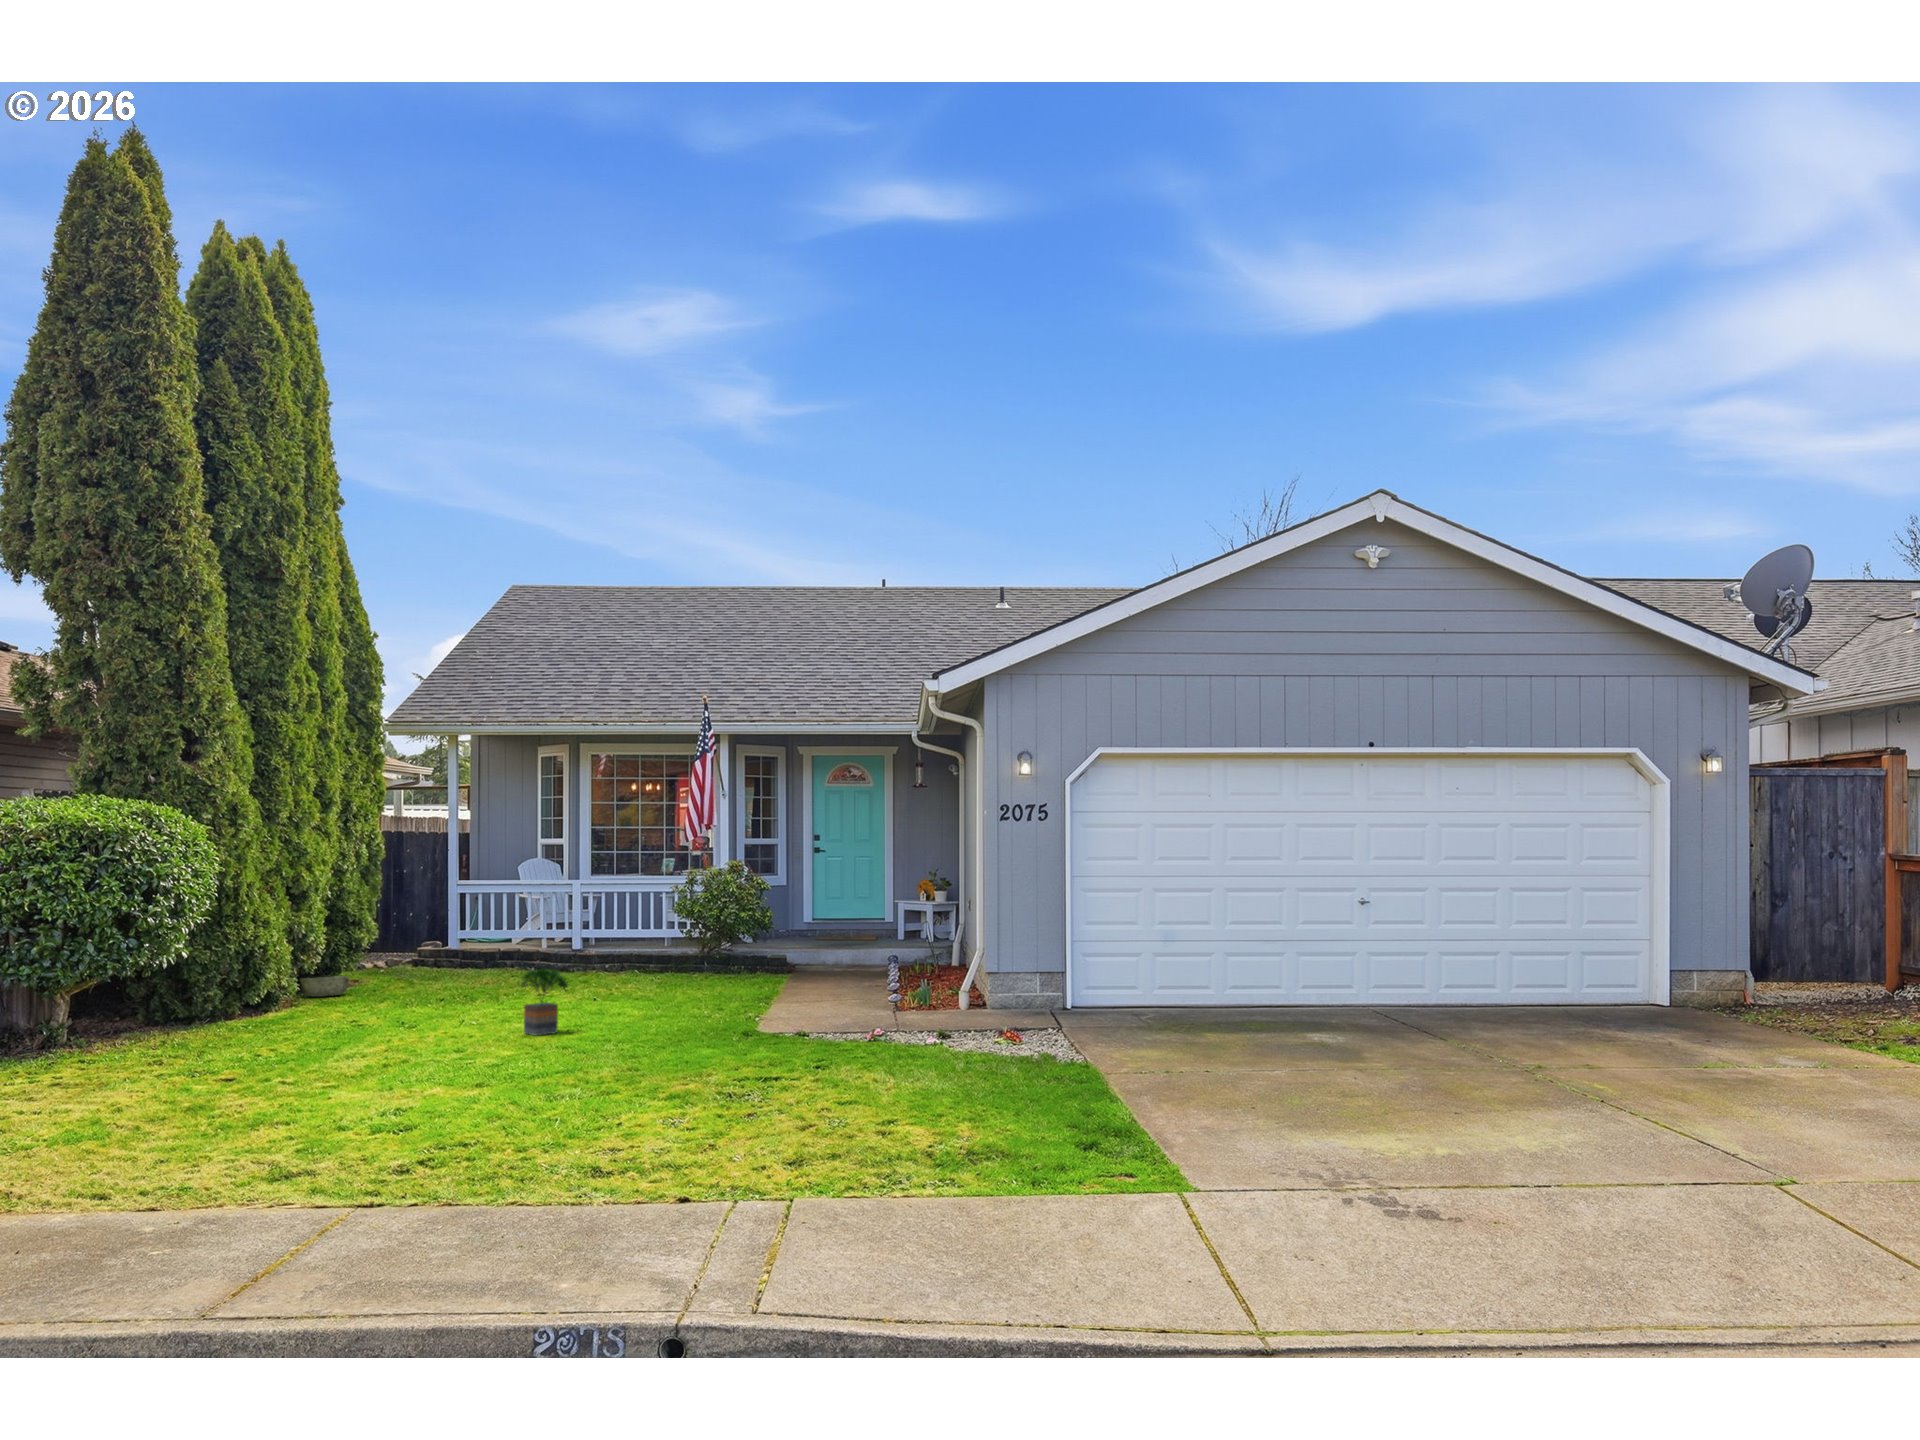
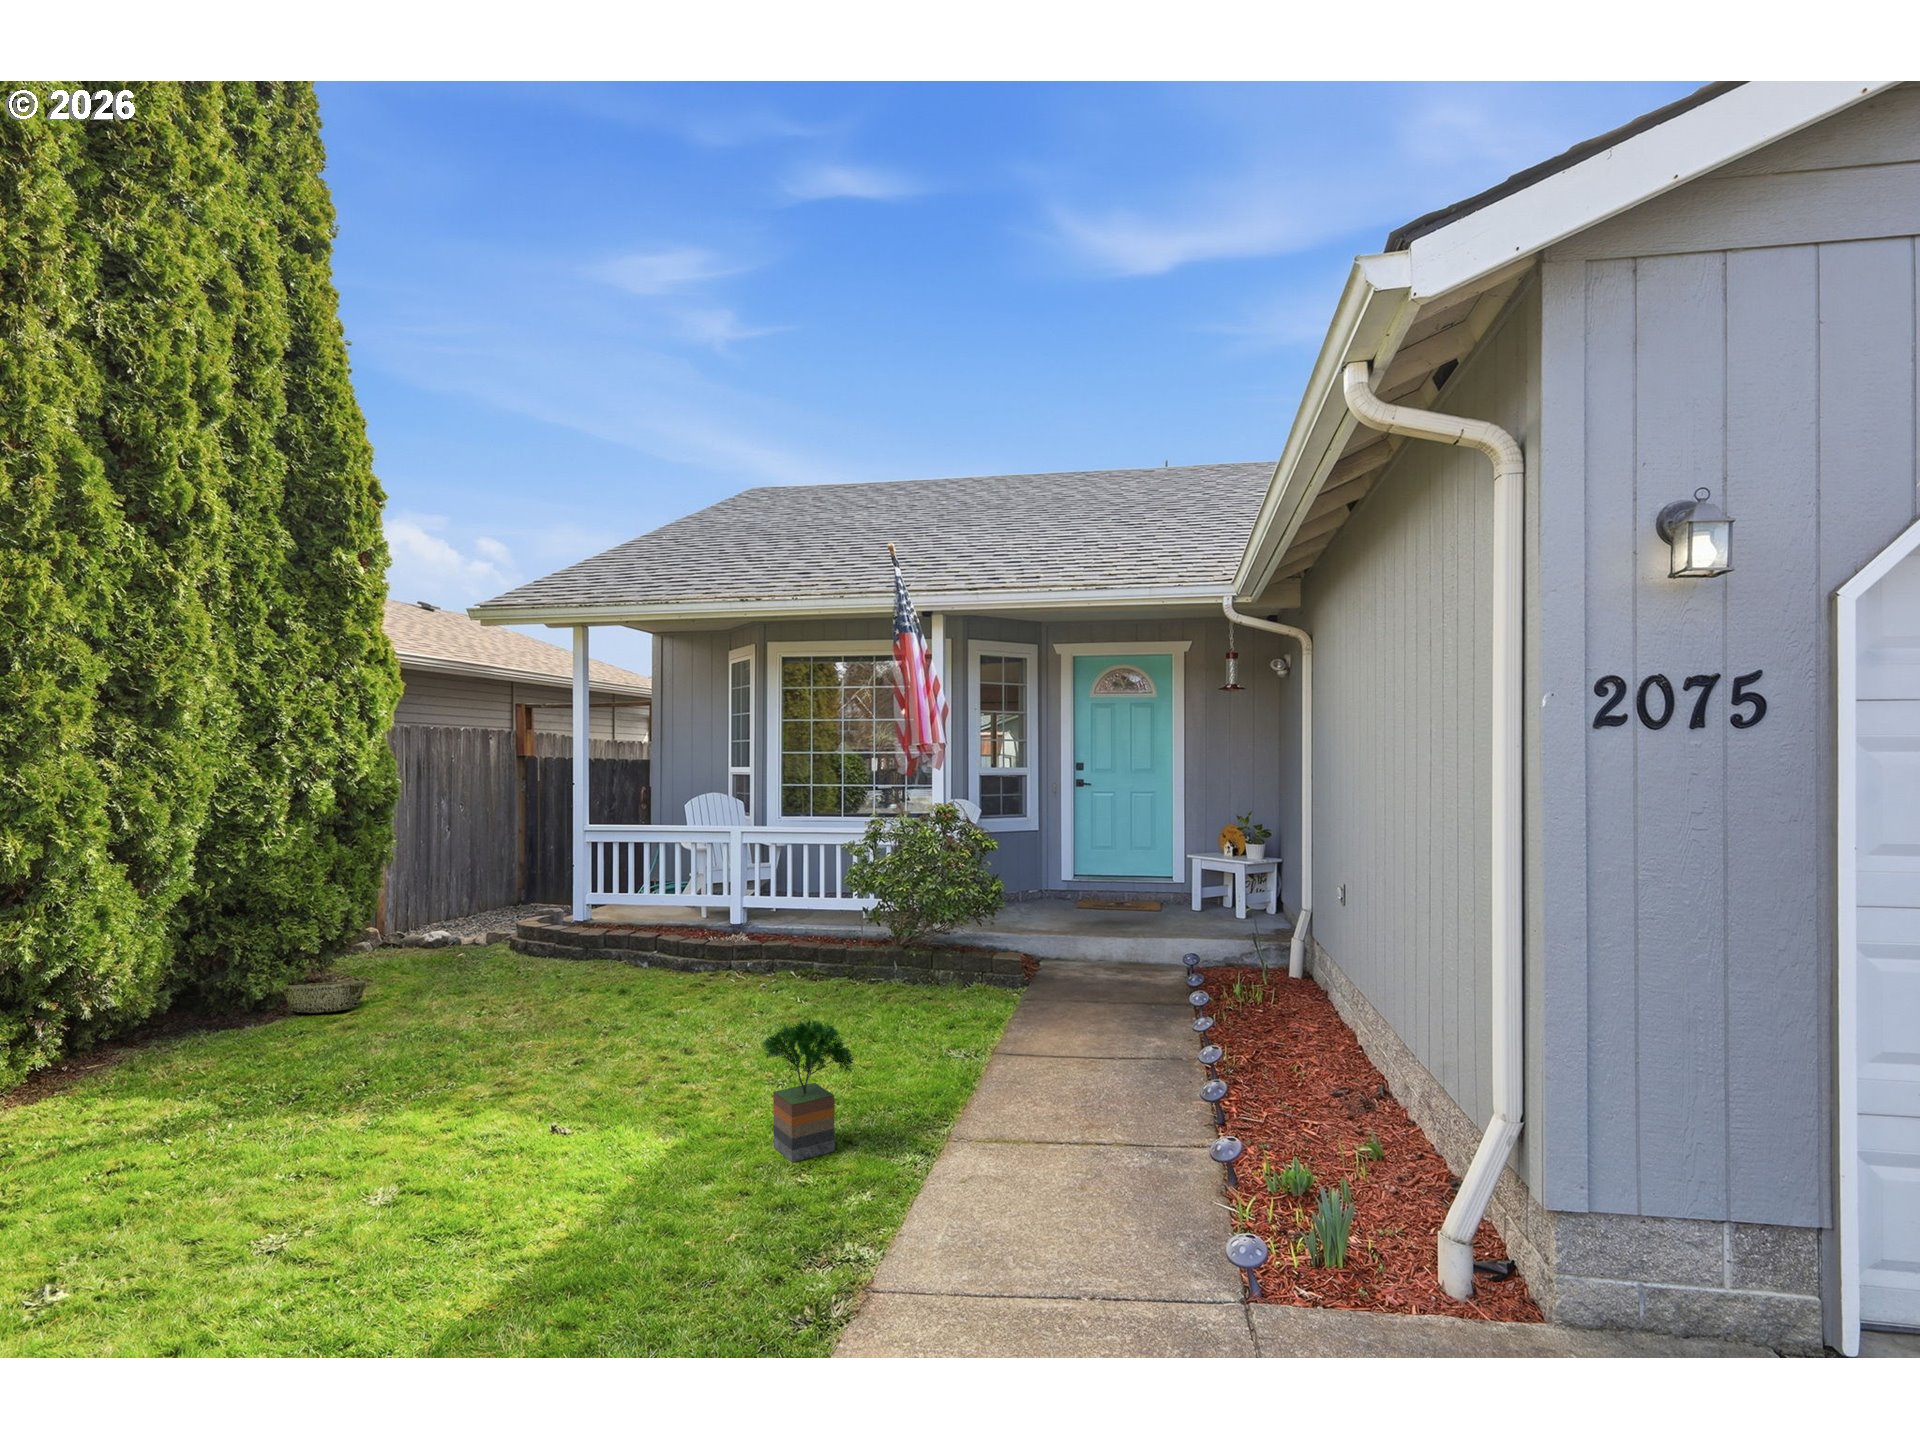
potted tree: present [521,969,568,1036] -> present [763,1020,854,1162]

